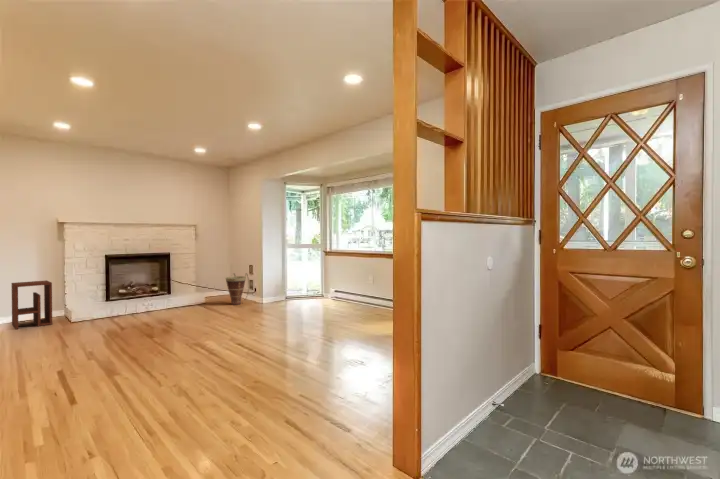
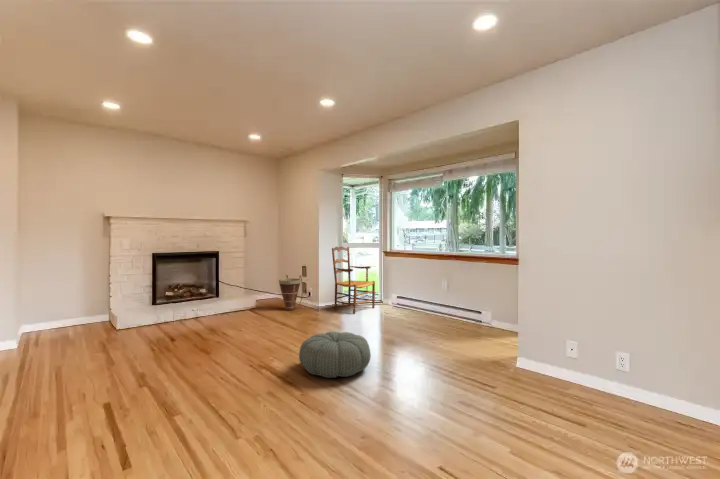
armchair: none [274,247,313,306] -> present [332,247,375,314]
side table: present [12,280,52,329] -> none [53,281,96,337]
pouf: none [225,315,285,350] -> present [299,332,371,378]

